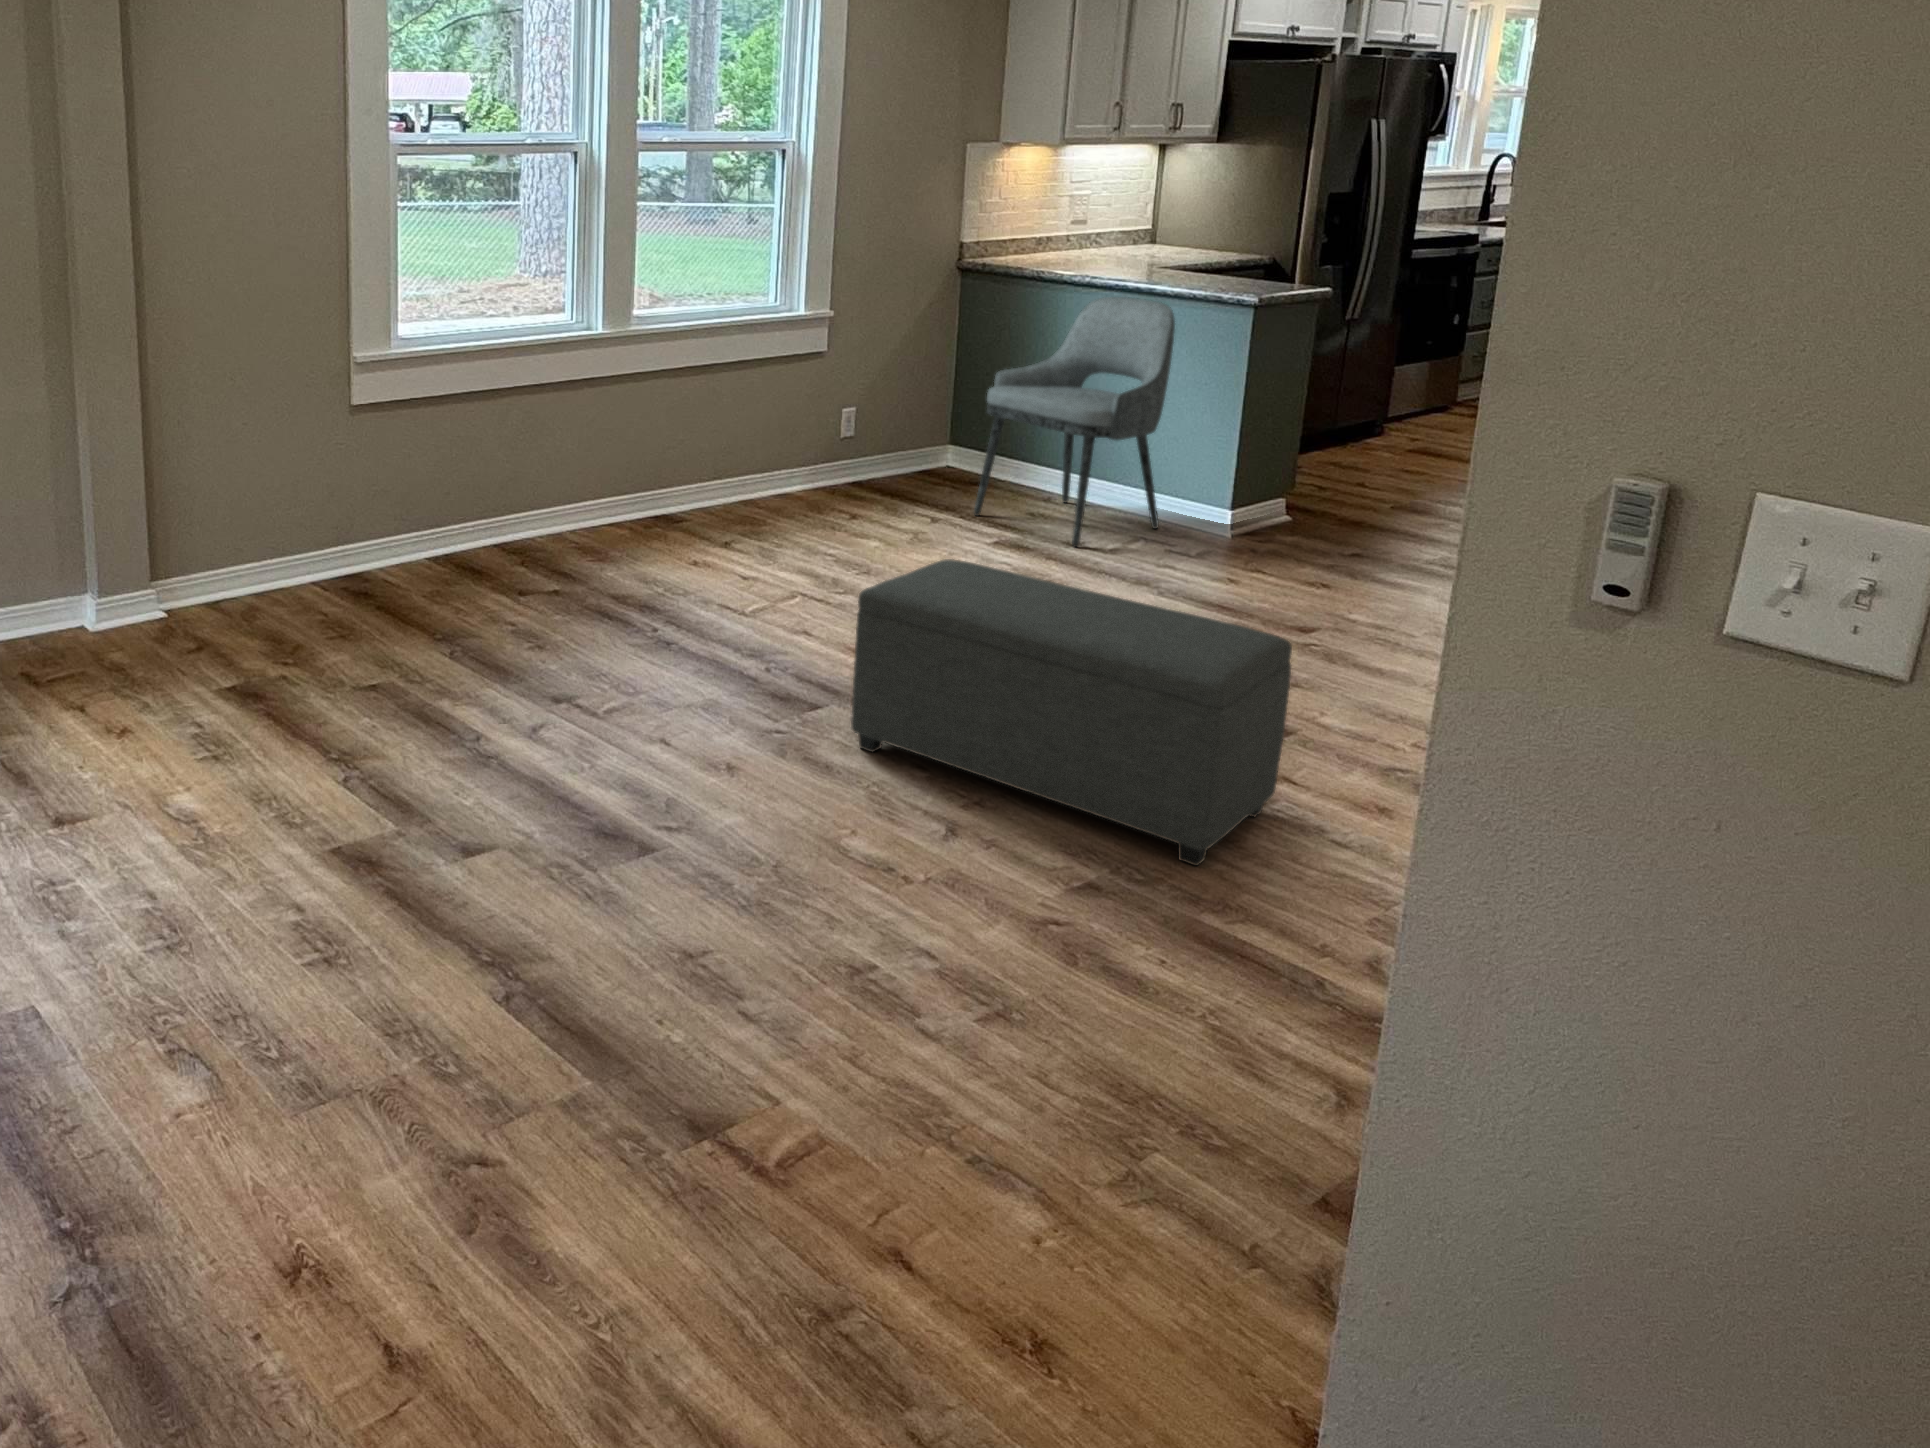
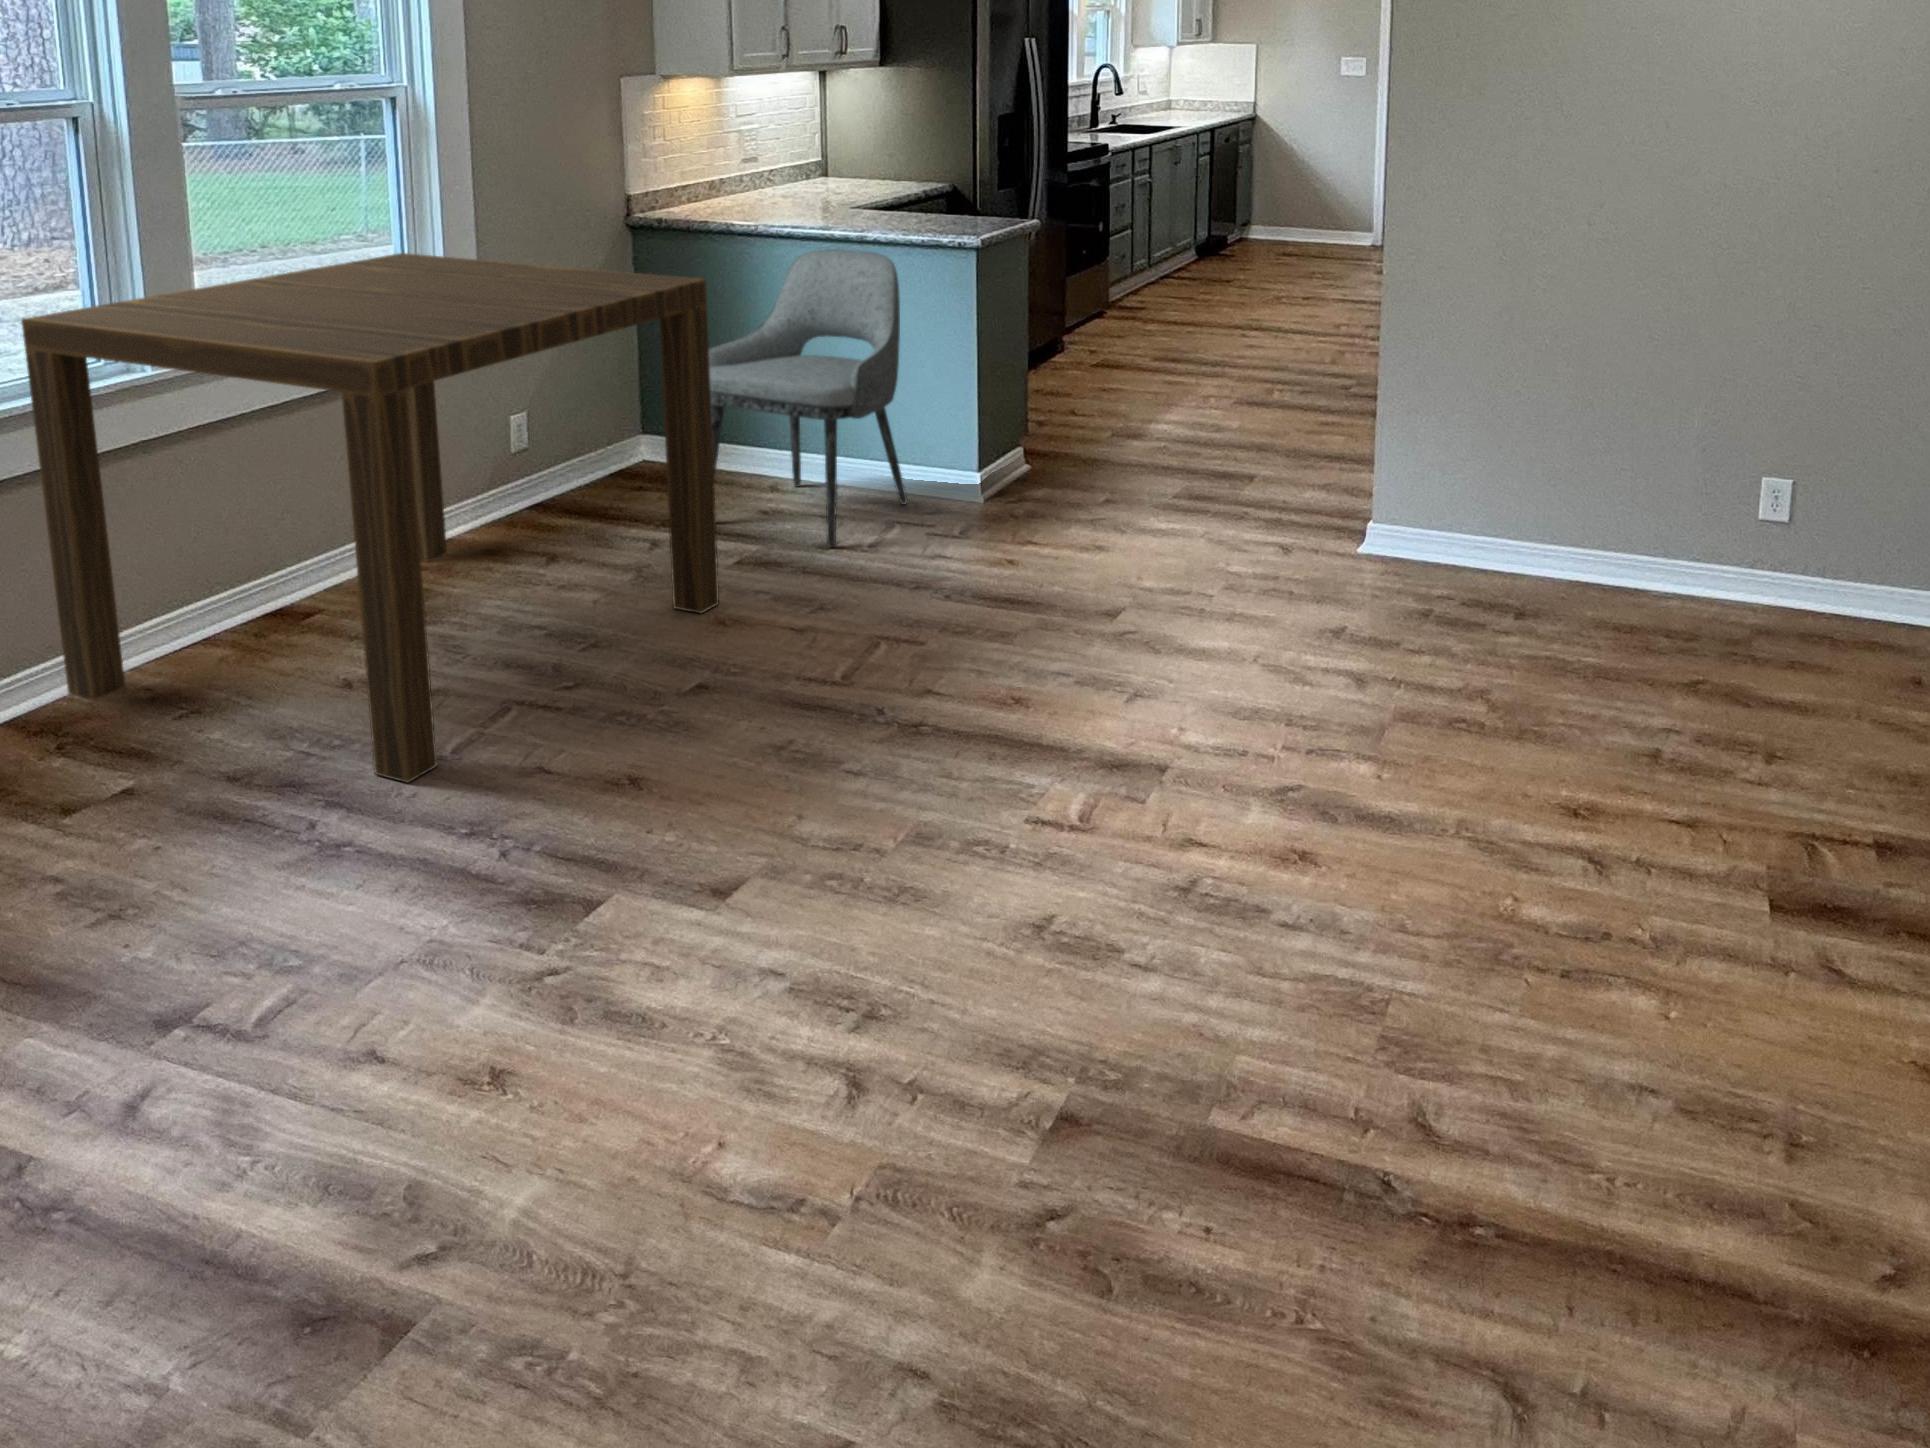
dining table: none [534,270,986,620] -> present [21,253,719,783]
ottoman: present [851,559,1292,866] -> none [660,659,1199,1022]

